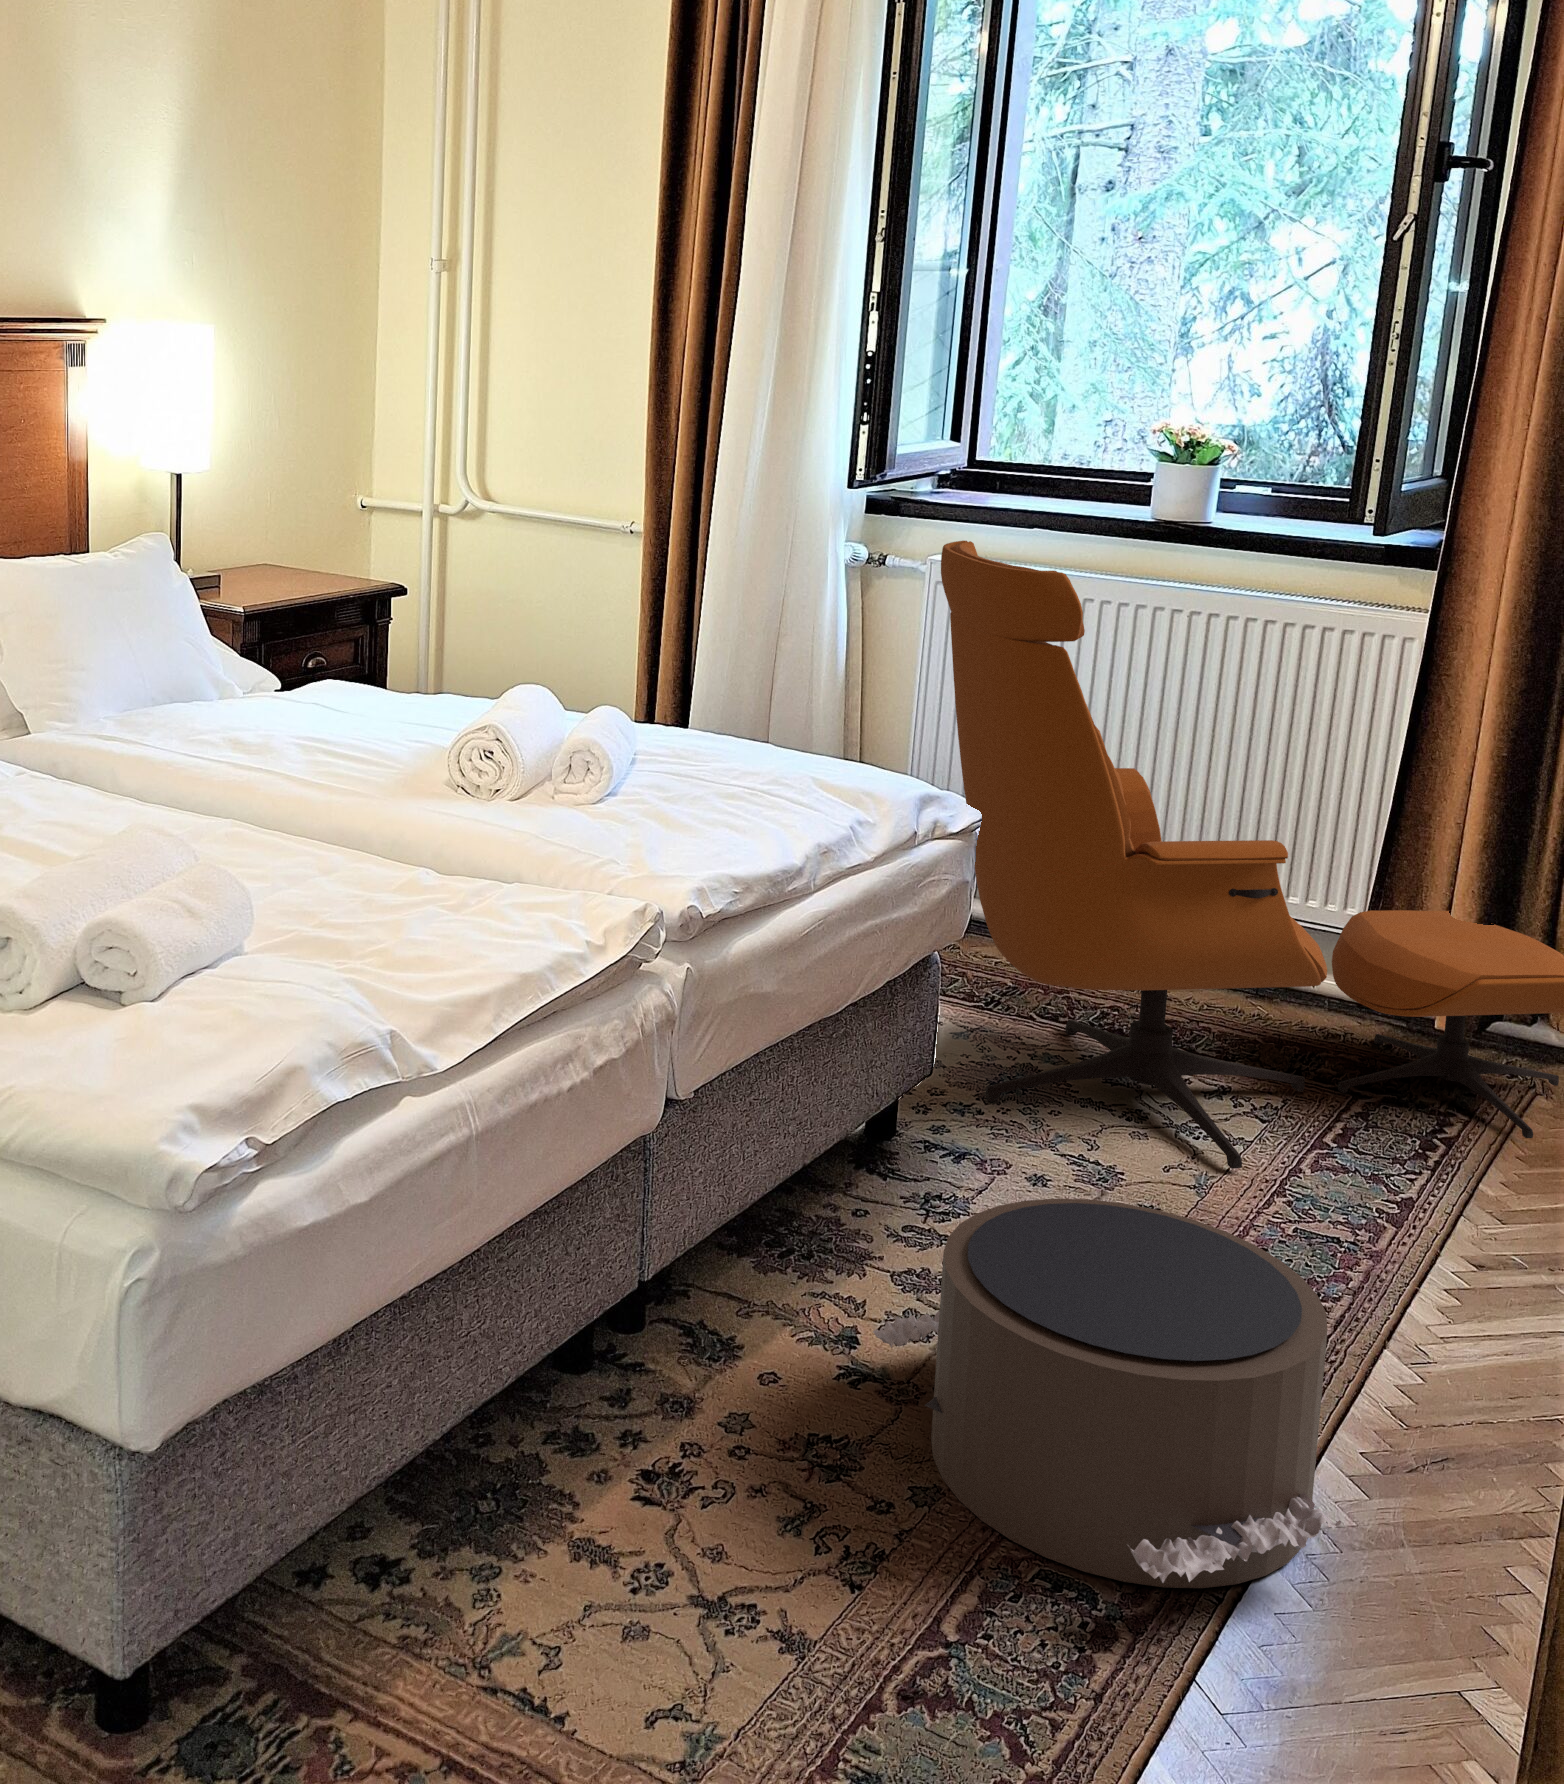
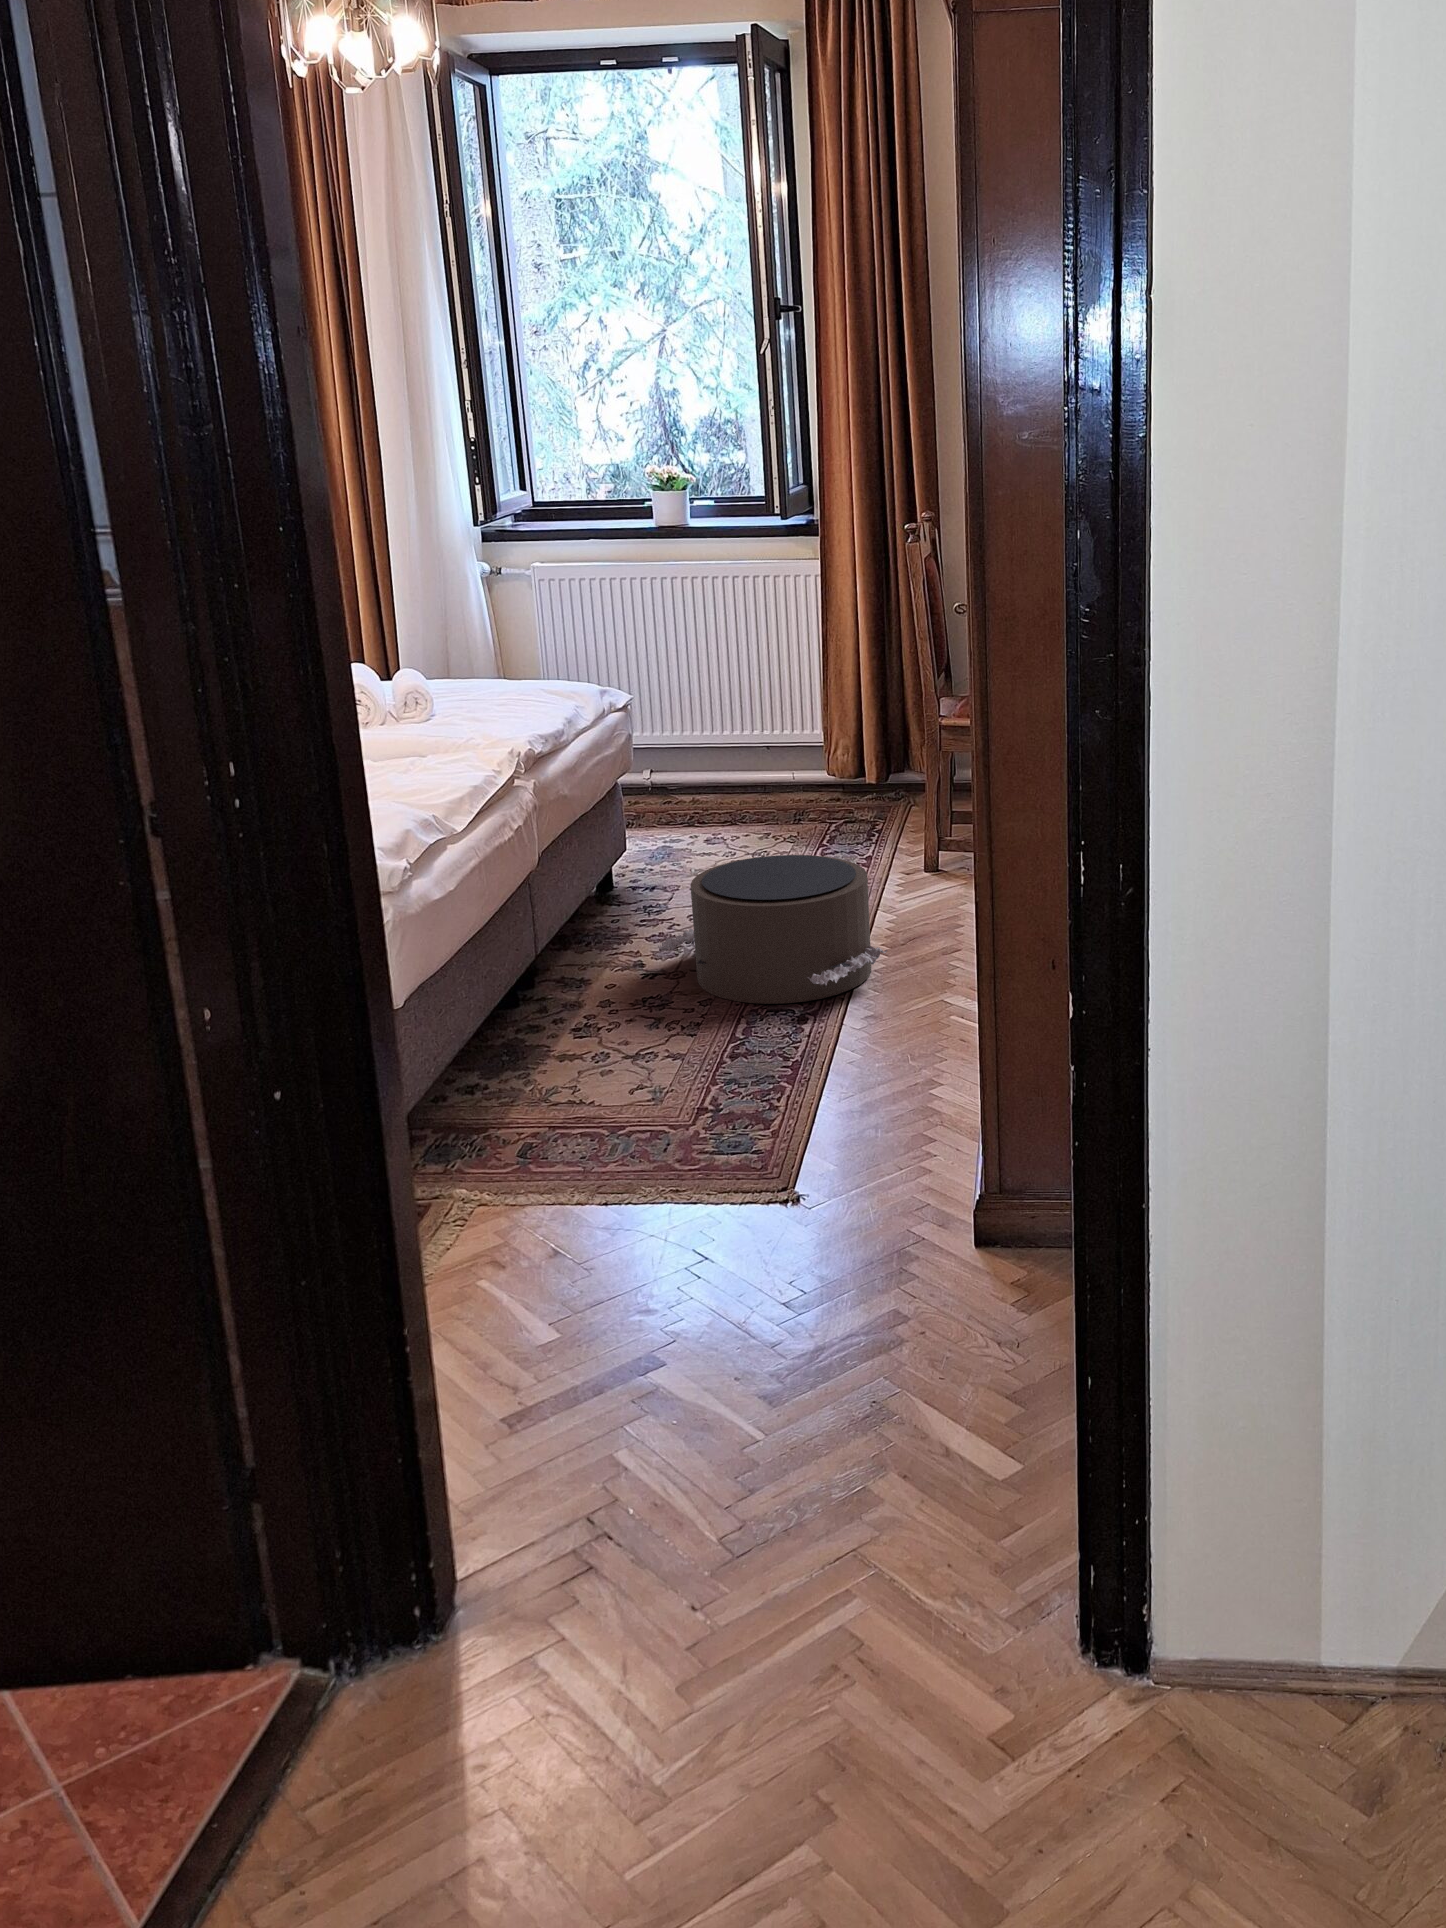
lounge chair: present [941,541,1564,1169] -> none [574,545,930,864]

